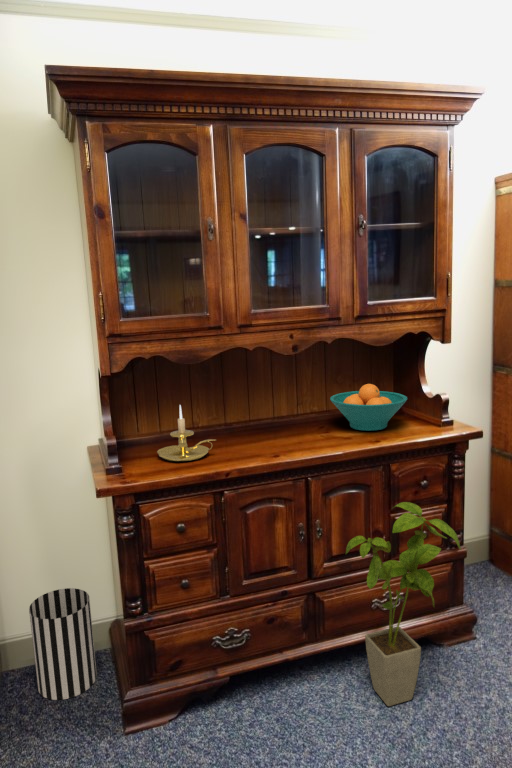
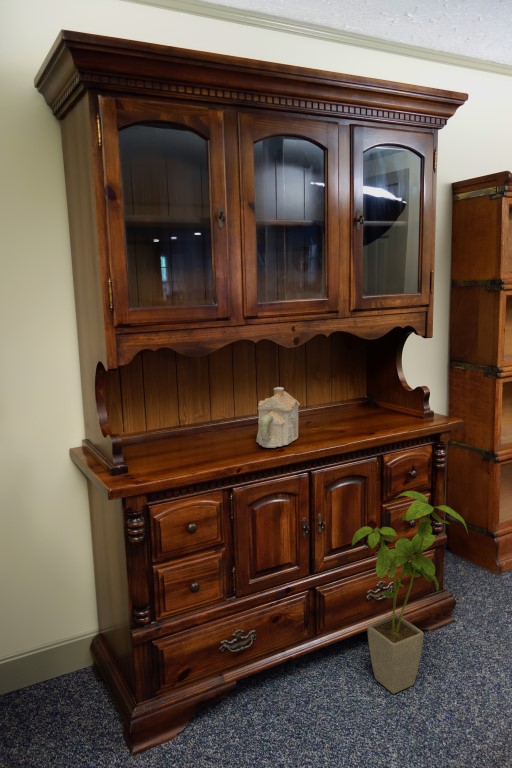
fruit bowl: present [330,384,407,431] -> none [318,378,393,424]
teapot: none [255,393,302,453] -> present [256,387,300,448]
candle holder: present [157,405,215,461] -> none [156,400,219,459]
wastebasket: present [29,588,97,700] -> none [10,603,83,727]

